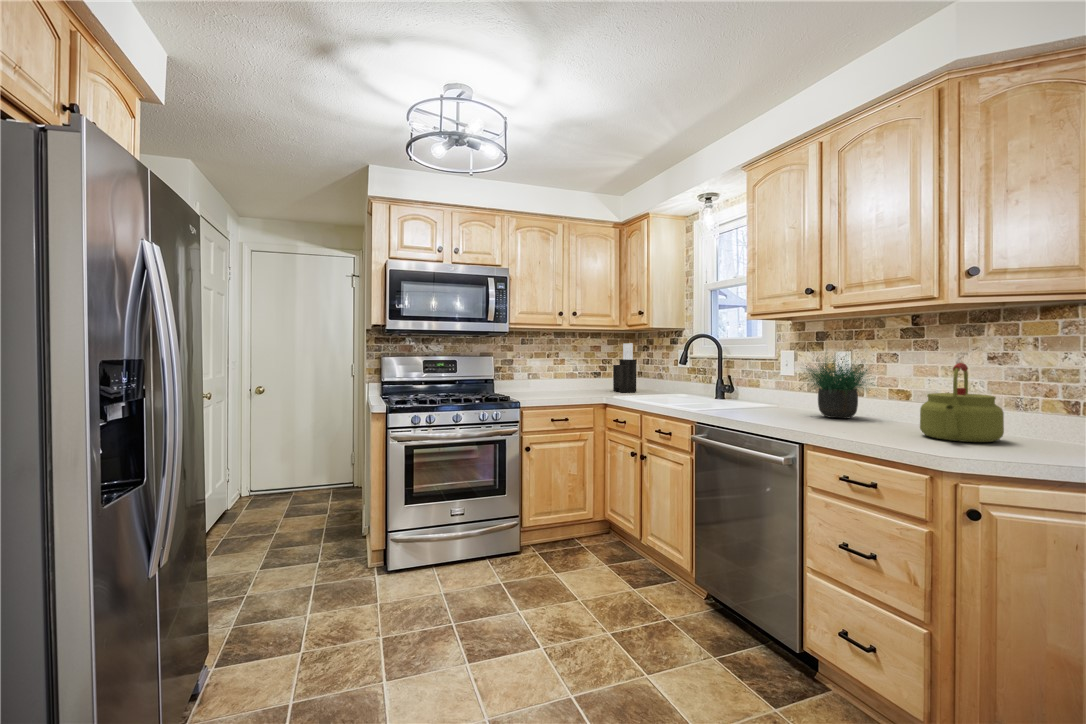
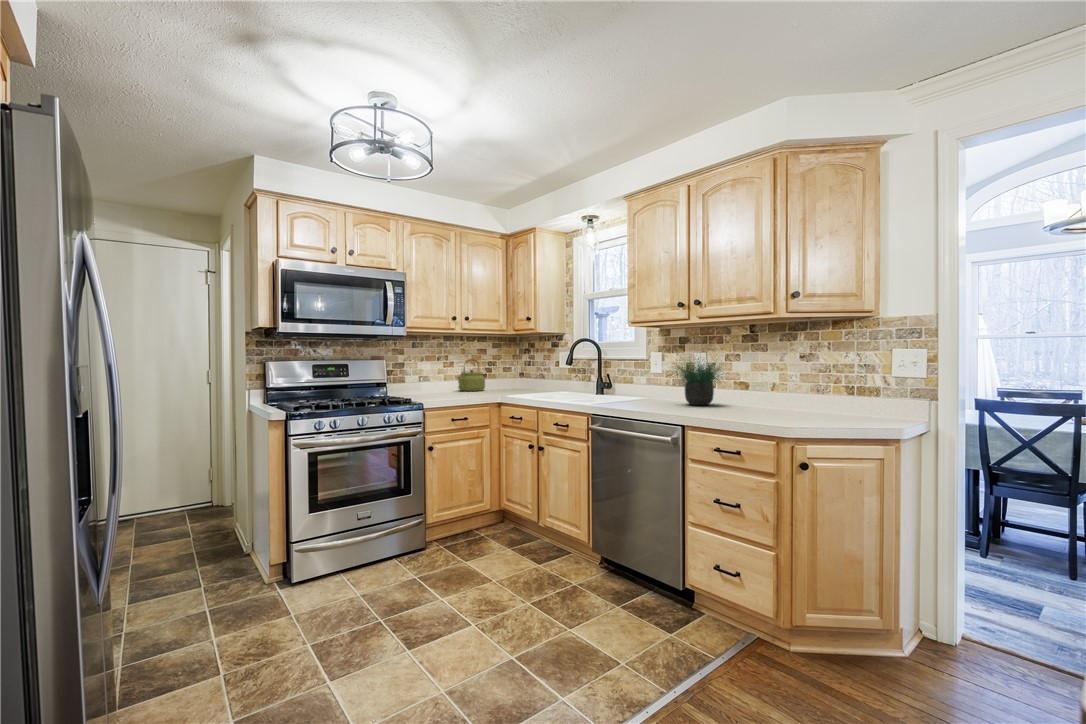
knife block: present [613,343,636,393] -> none [500,346,522,392]
kettle: present [920,363,1004,442] -> present [458,359,485,391]

